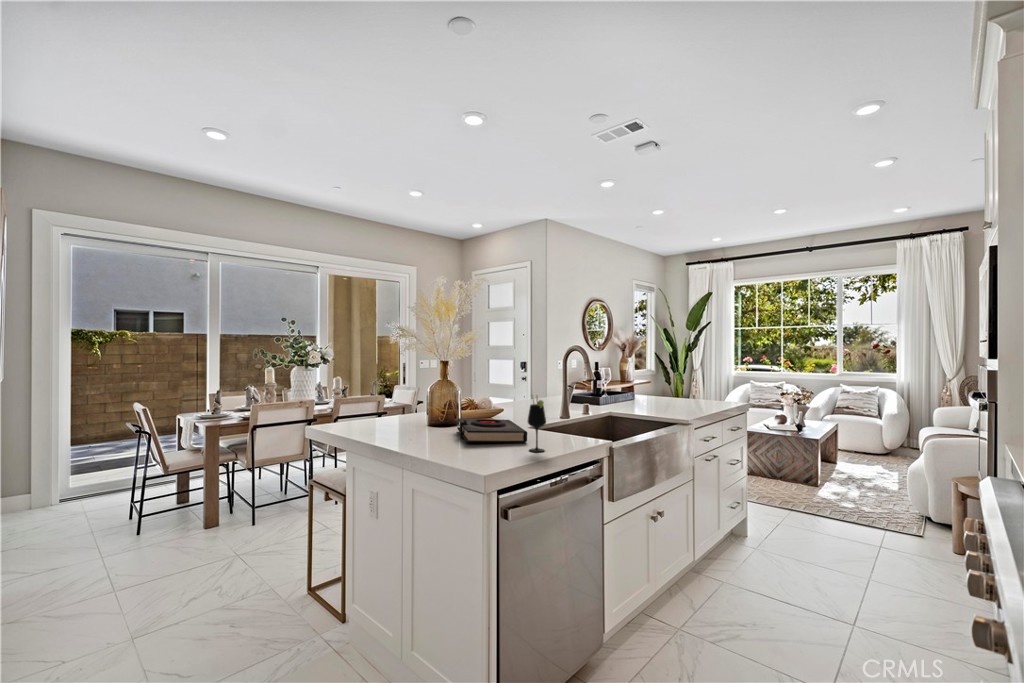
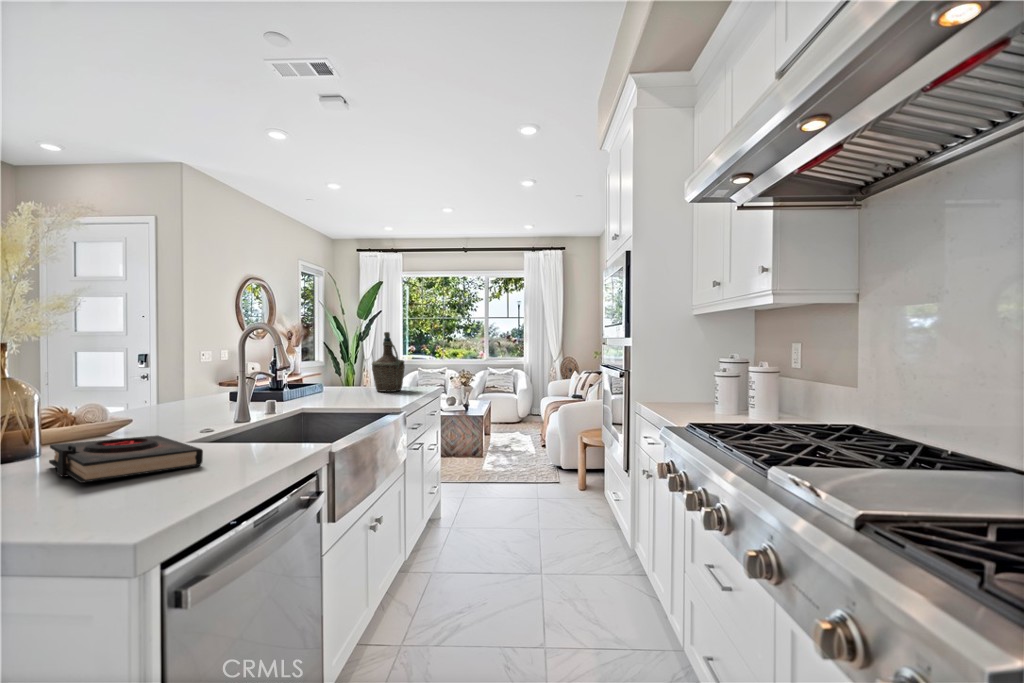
bottle: none [675,348,708,403] -> present [372,332,405,392]
wine glass: present [528,396,546,452] -> none [210,391,242,478]

